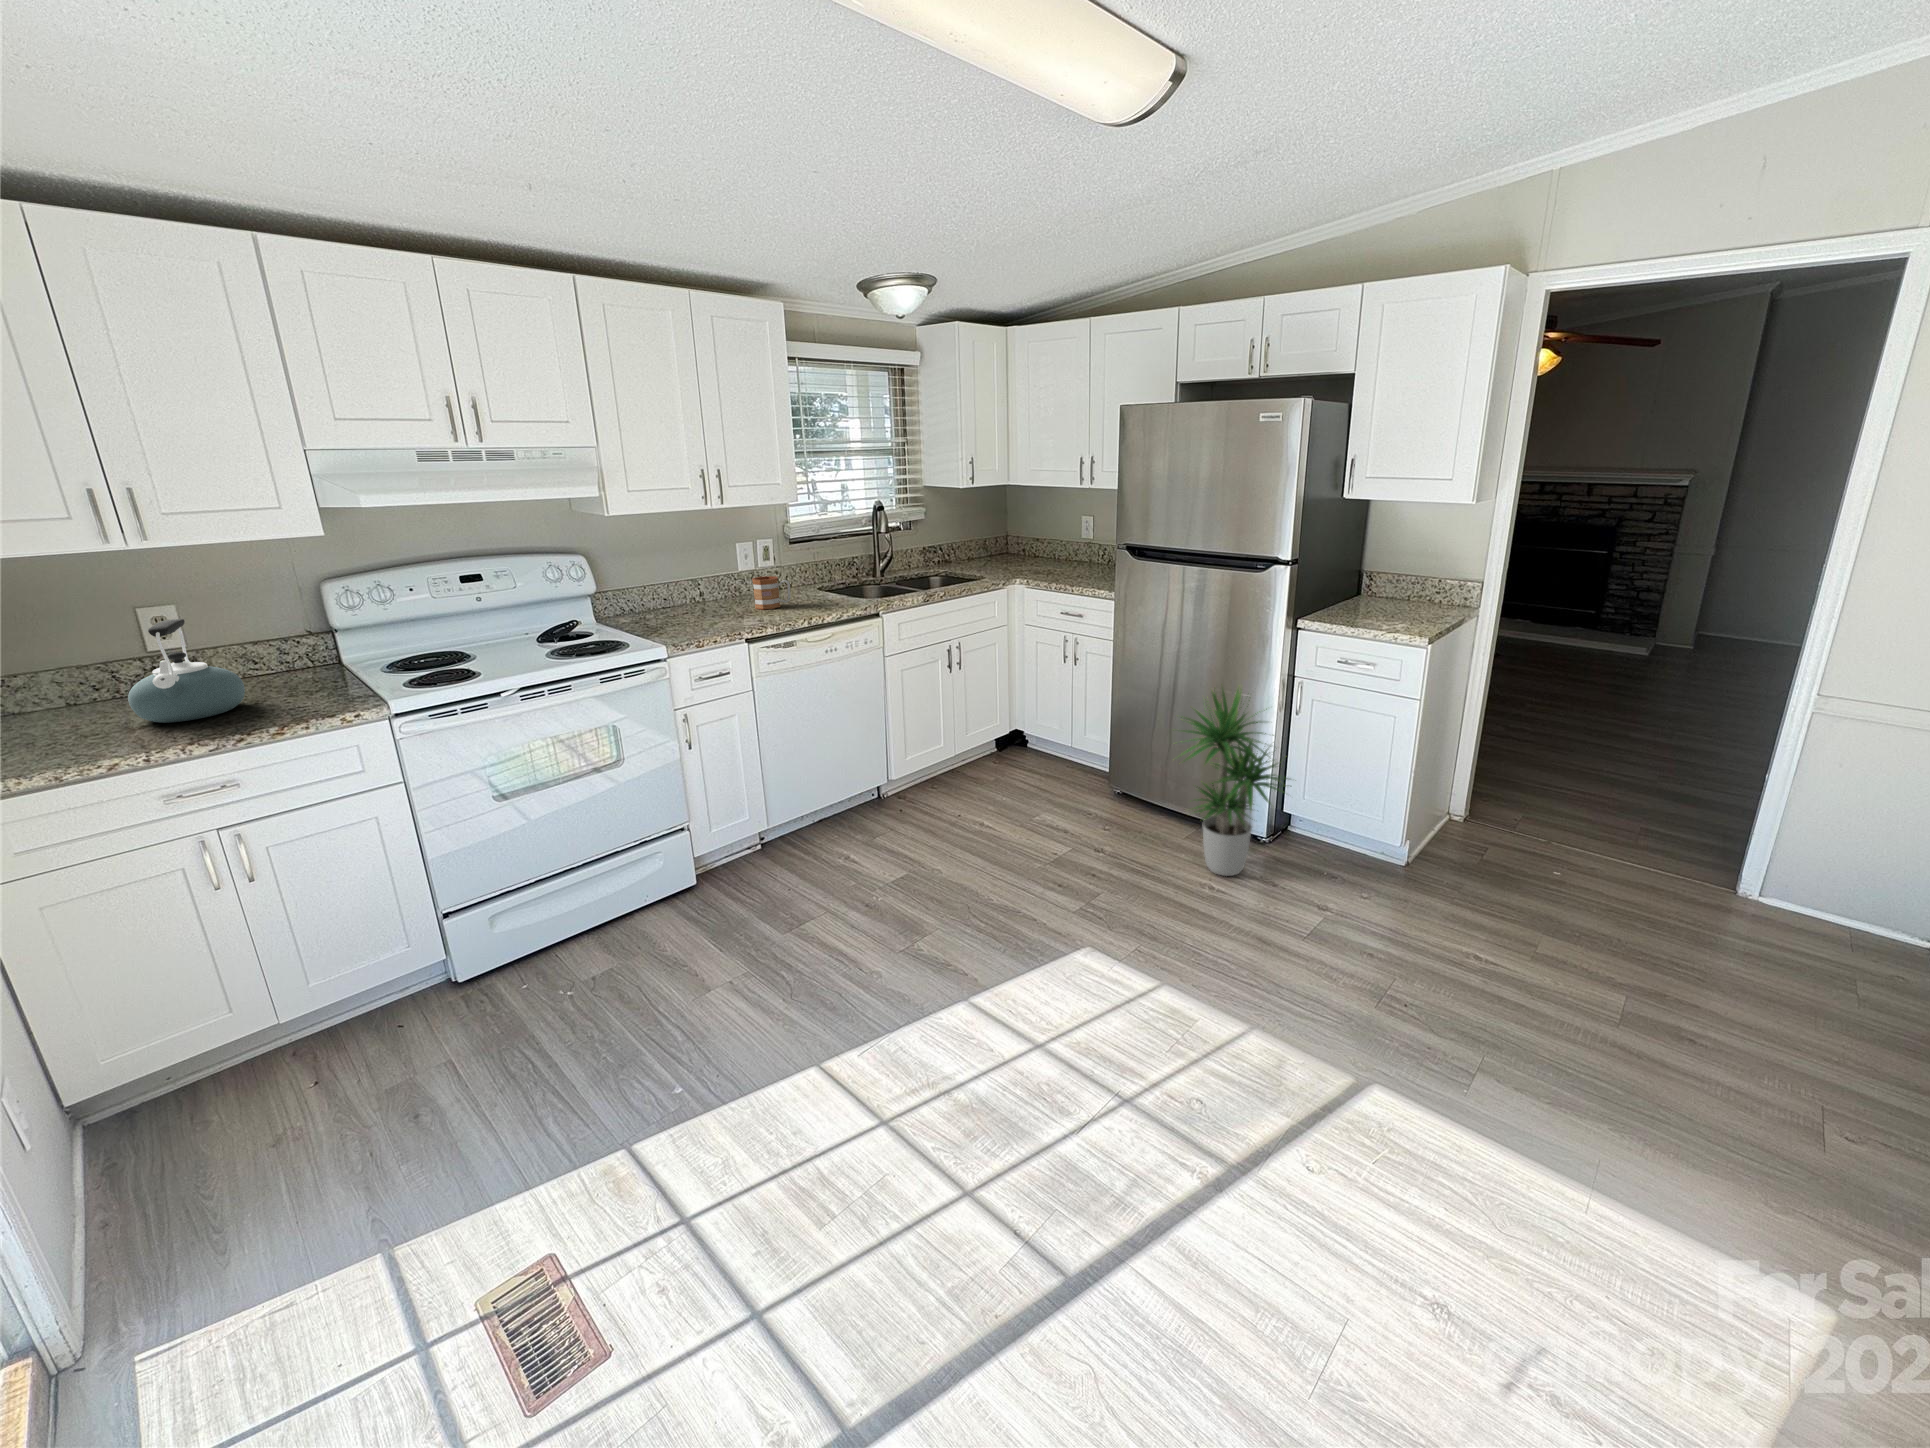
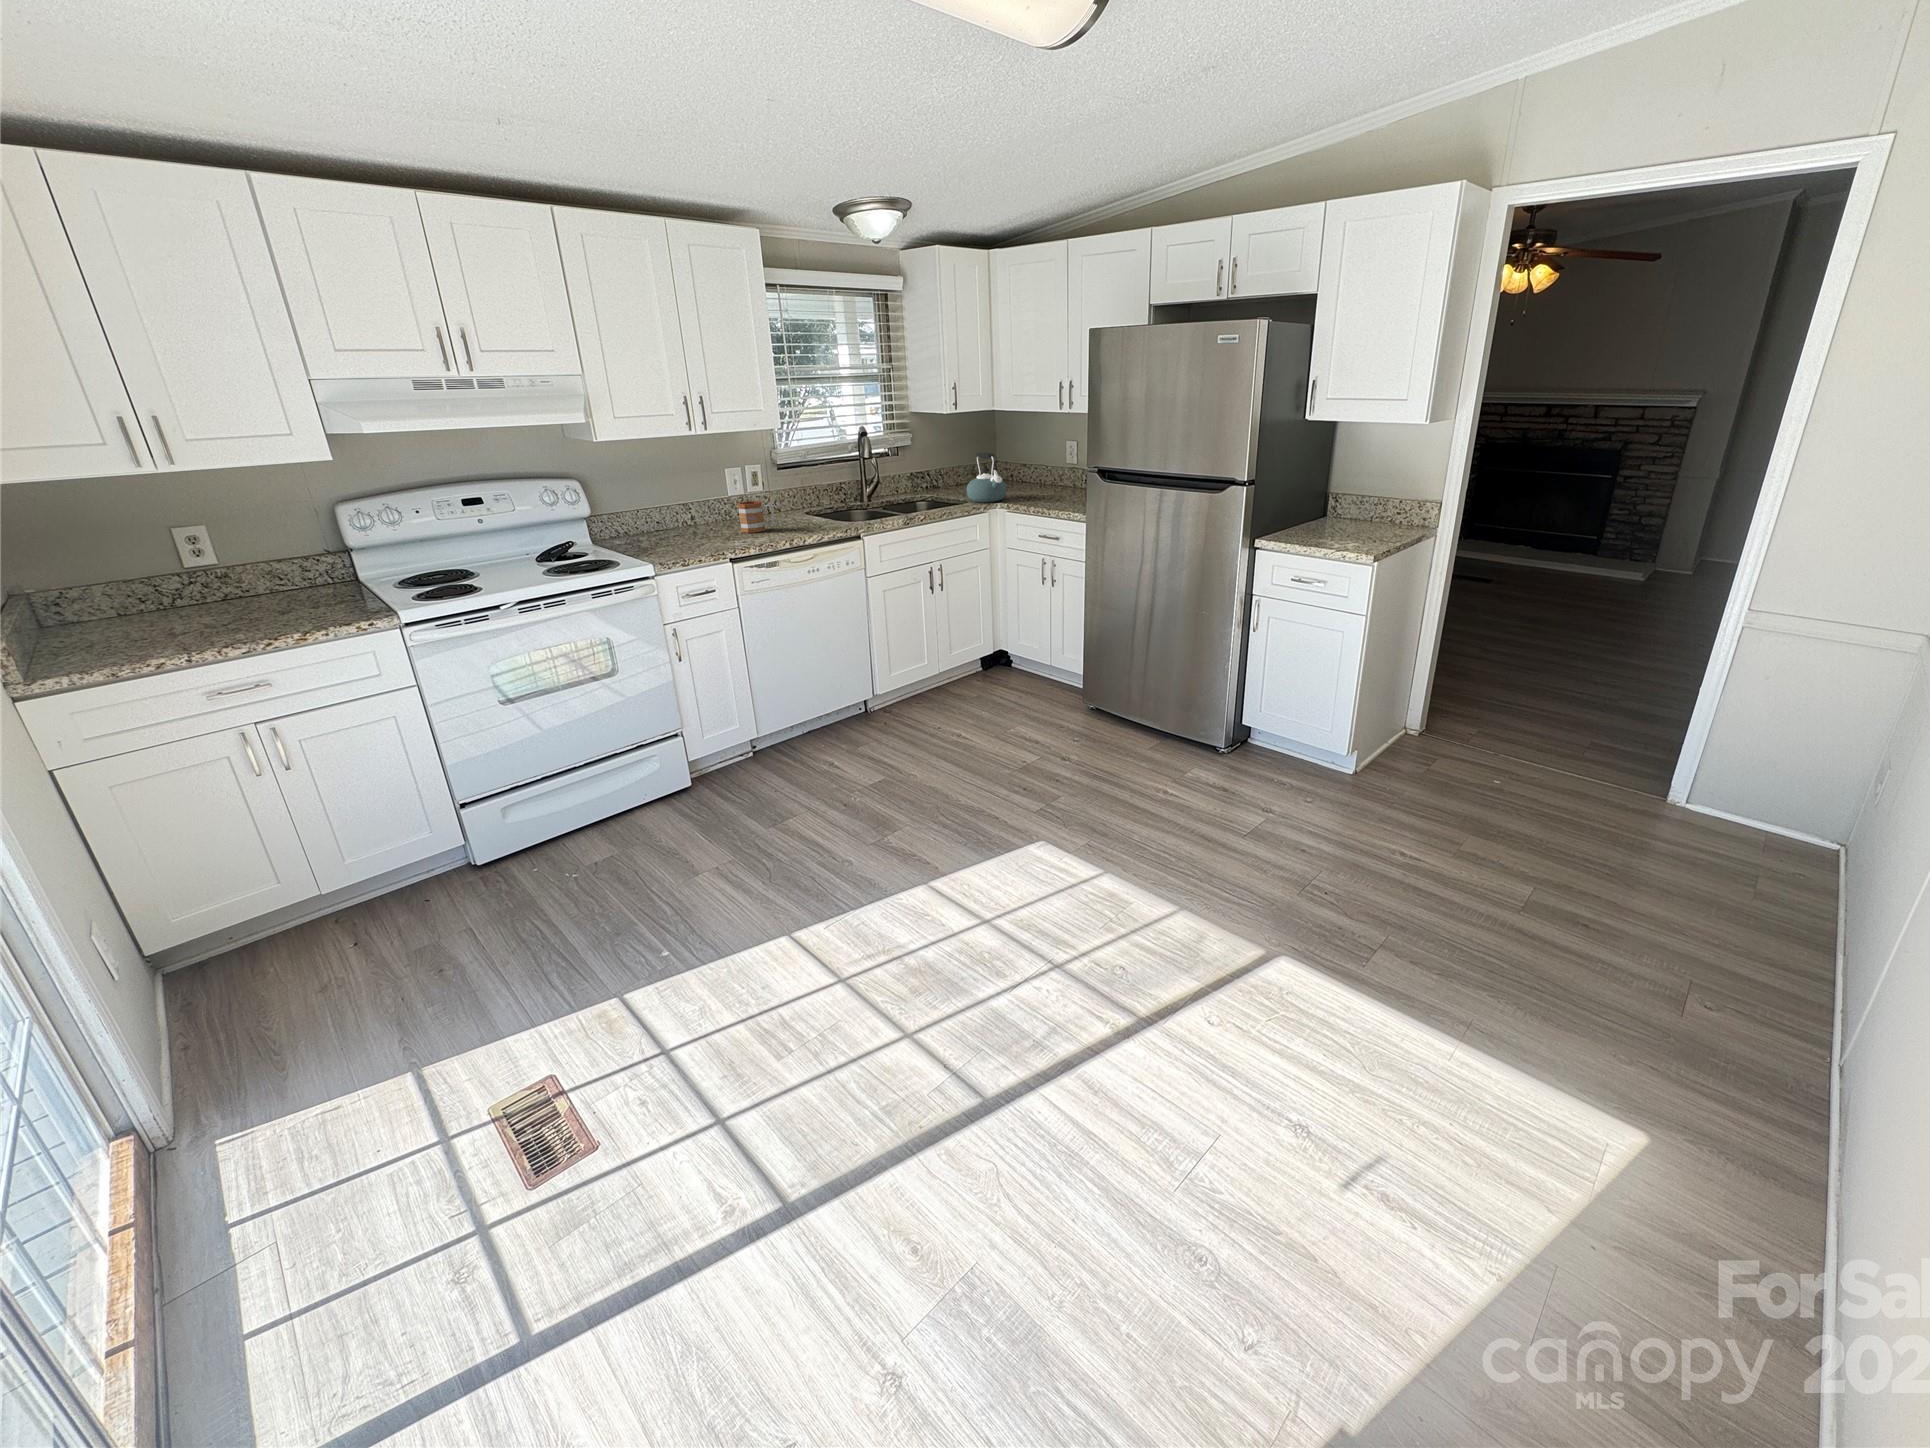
kettle: present [128,619,245,723] -> present [967,452,1007,502]
potted plant: present [1181,689,1288,876] -> none [1129,600,1250,784]

